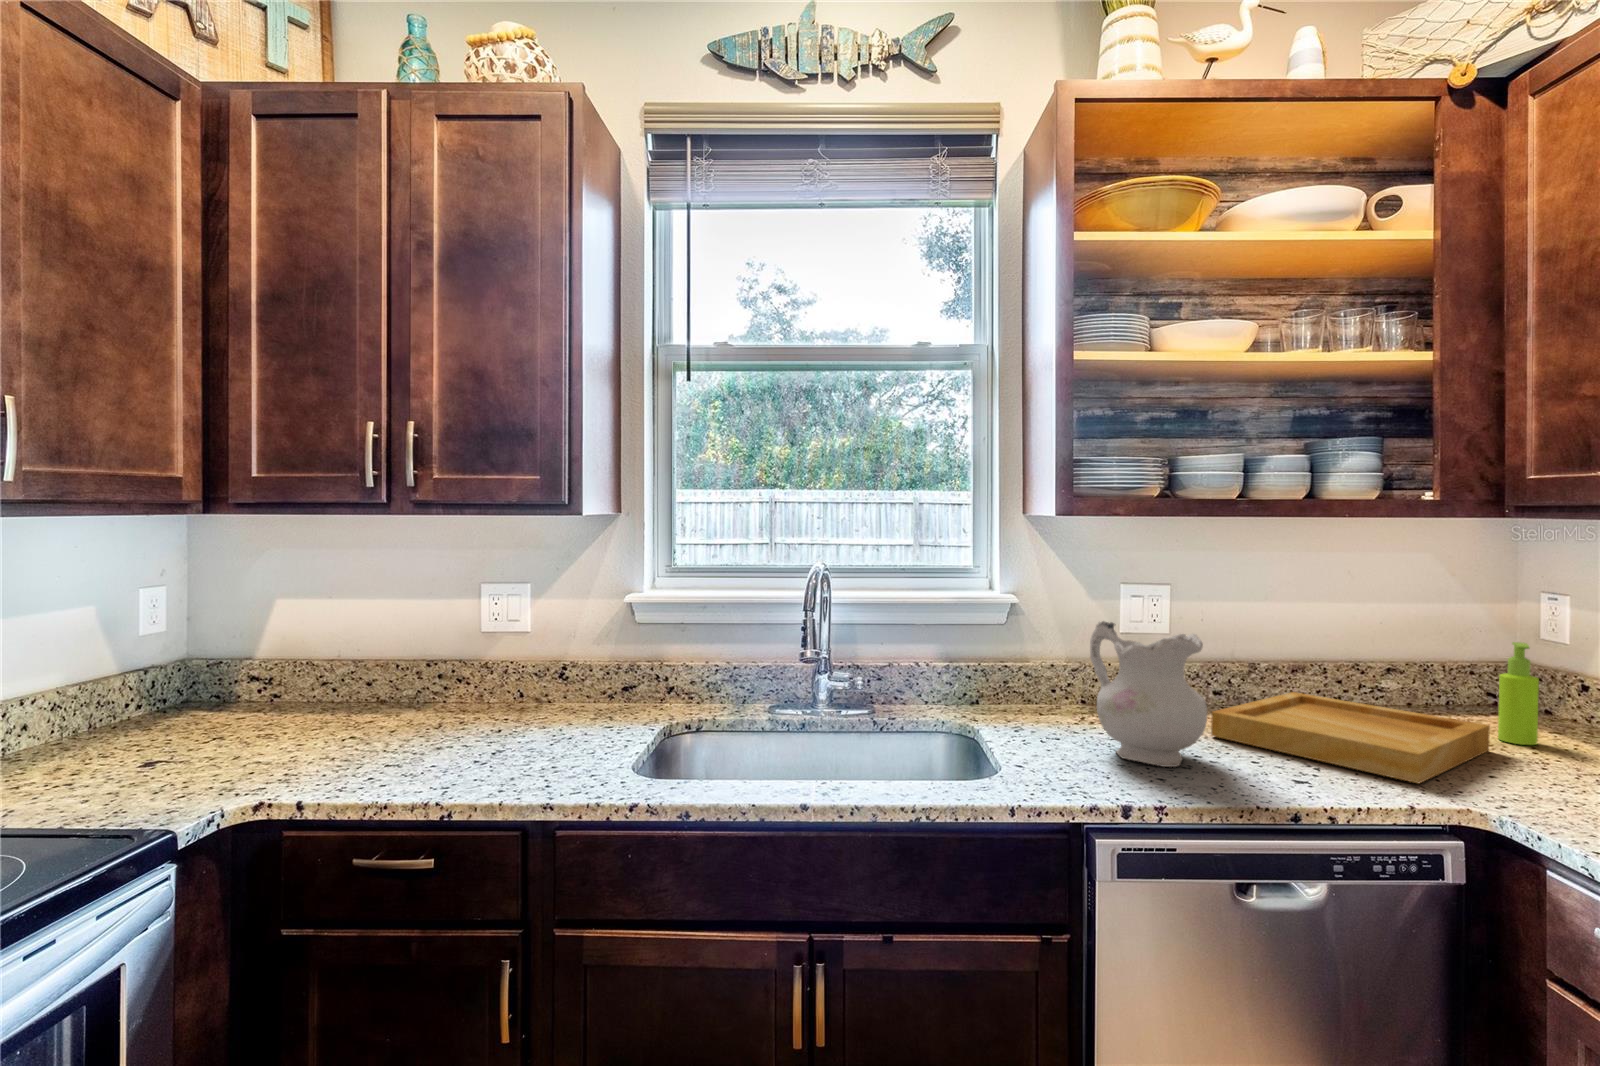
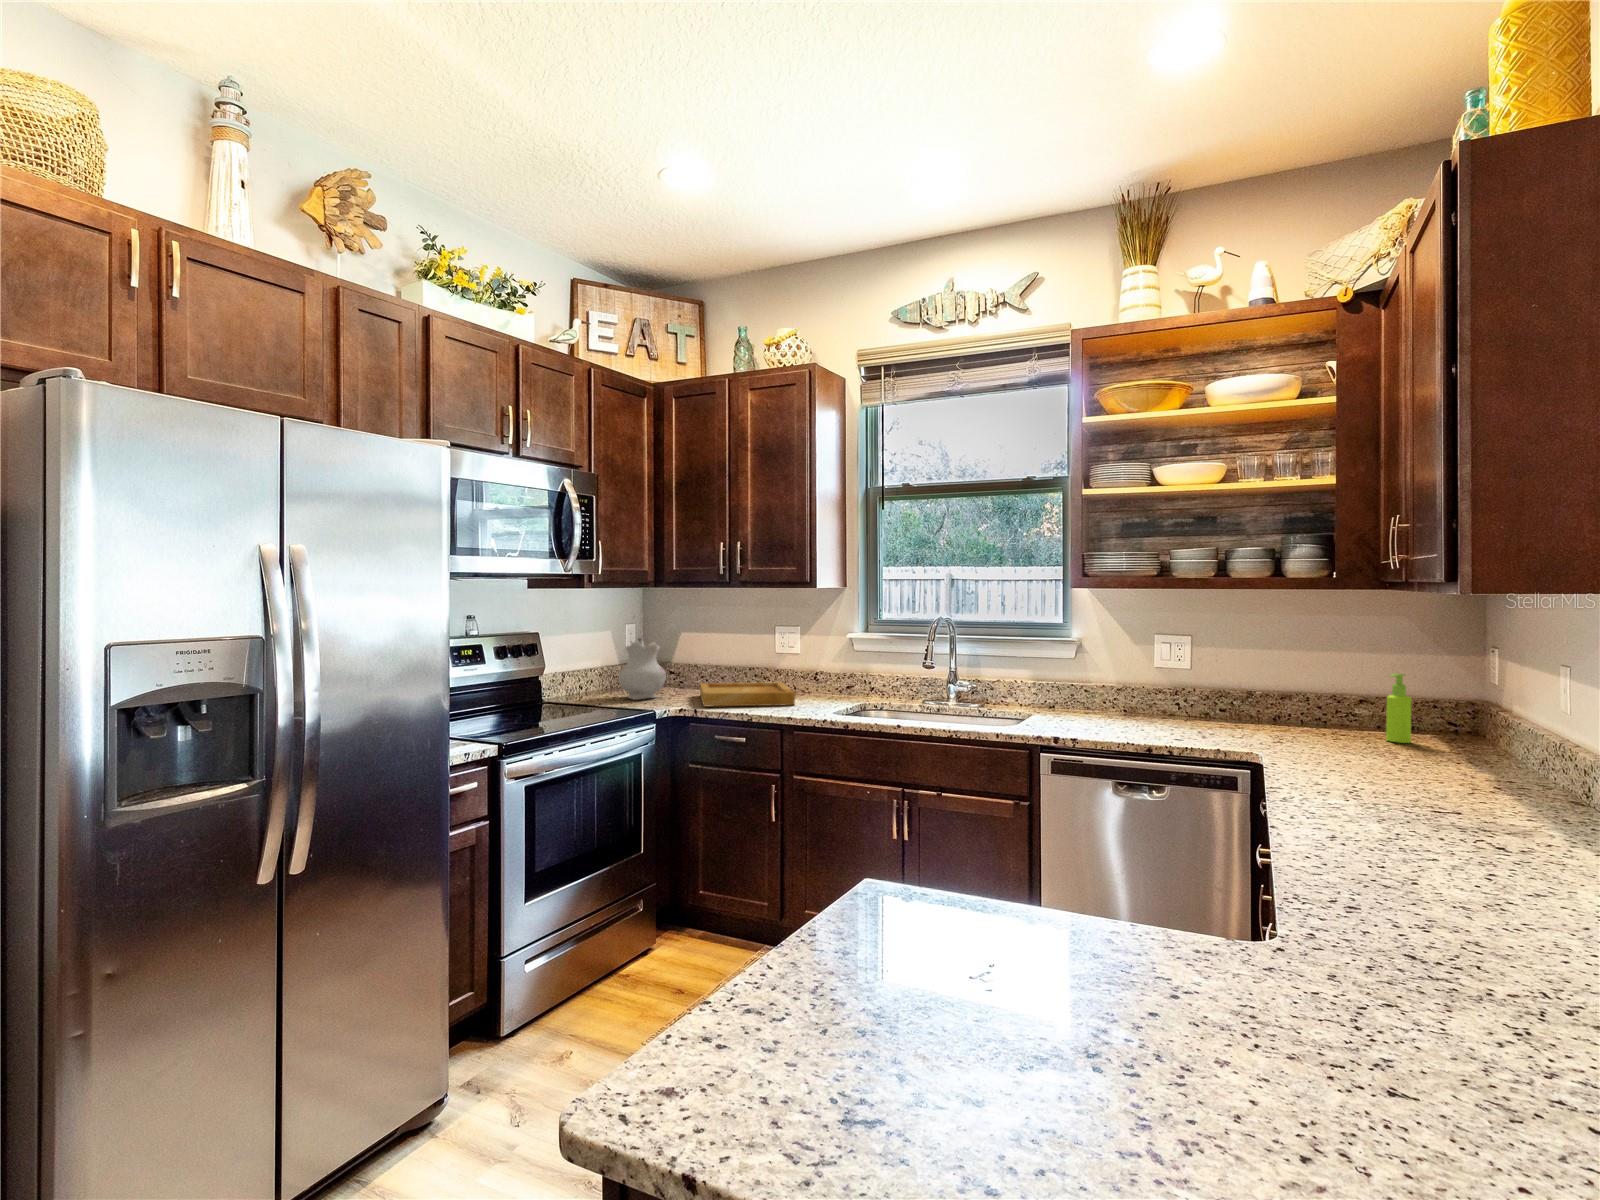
ceramic pitcher: present [1090,621,1207,767] -> present [619,638,666,700]
tray: present [1211,692,1490,783] -> present [700,682,795,706]

